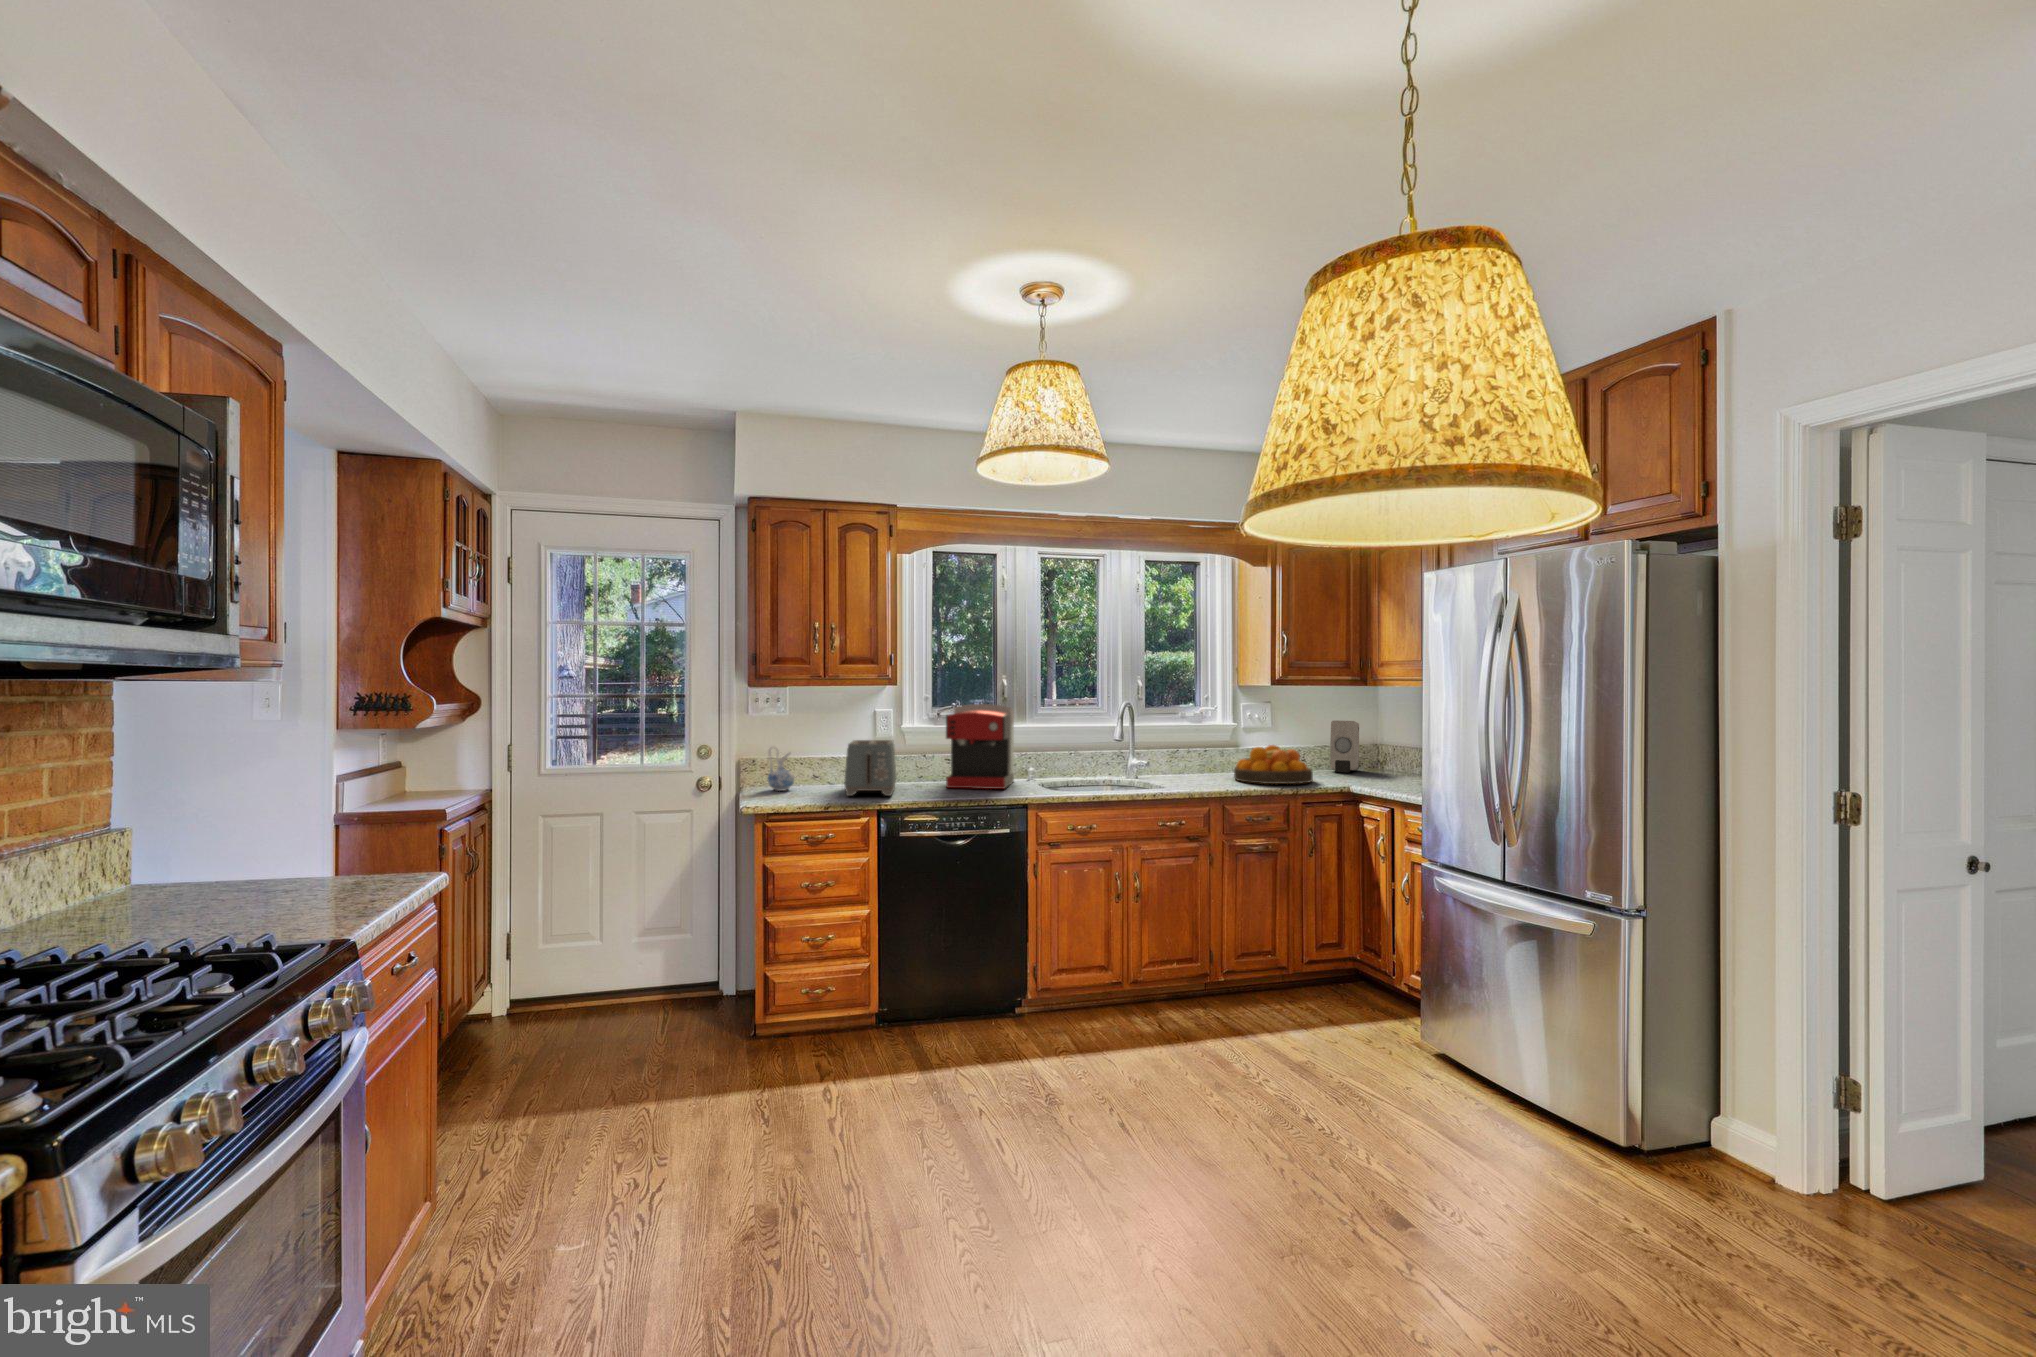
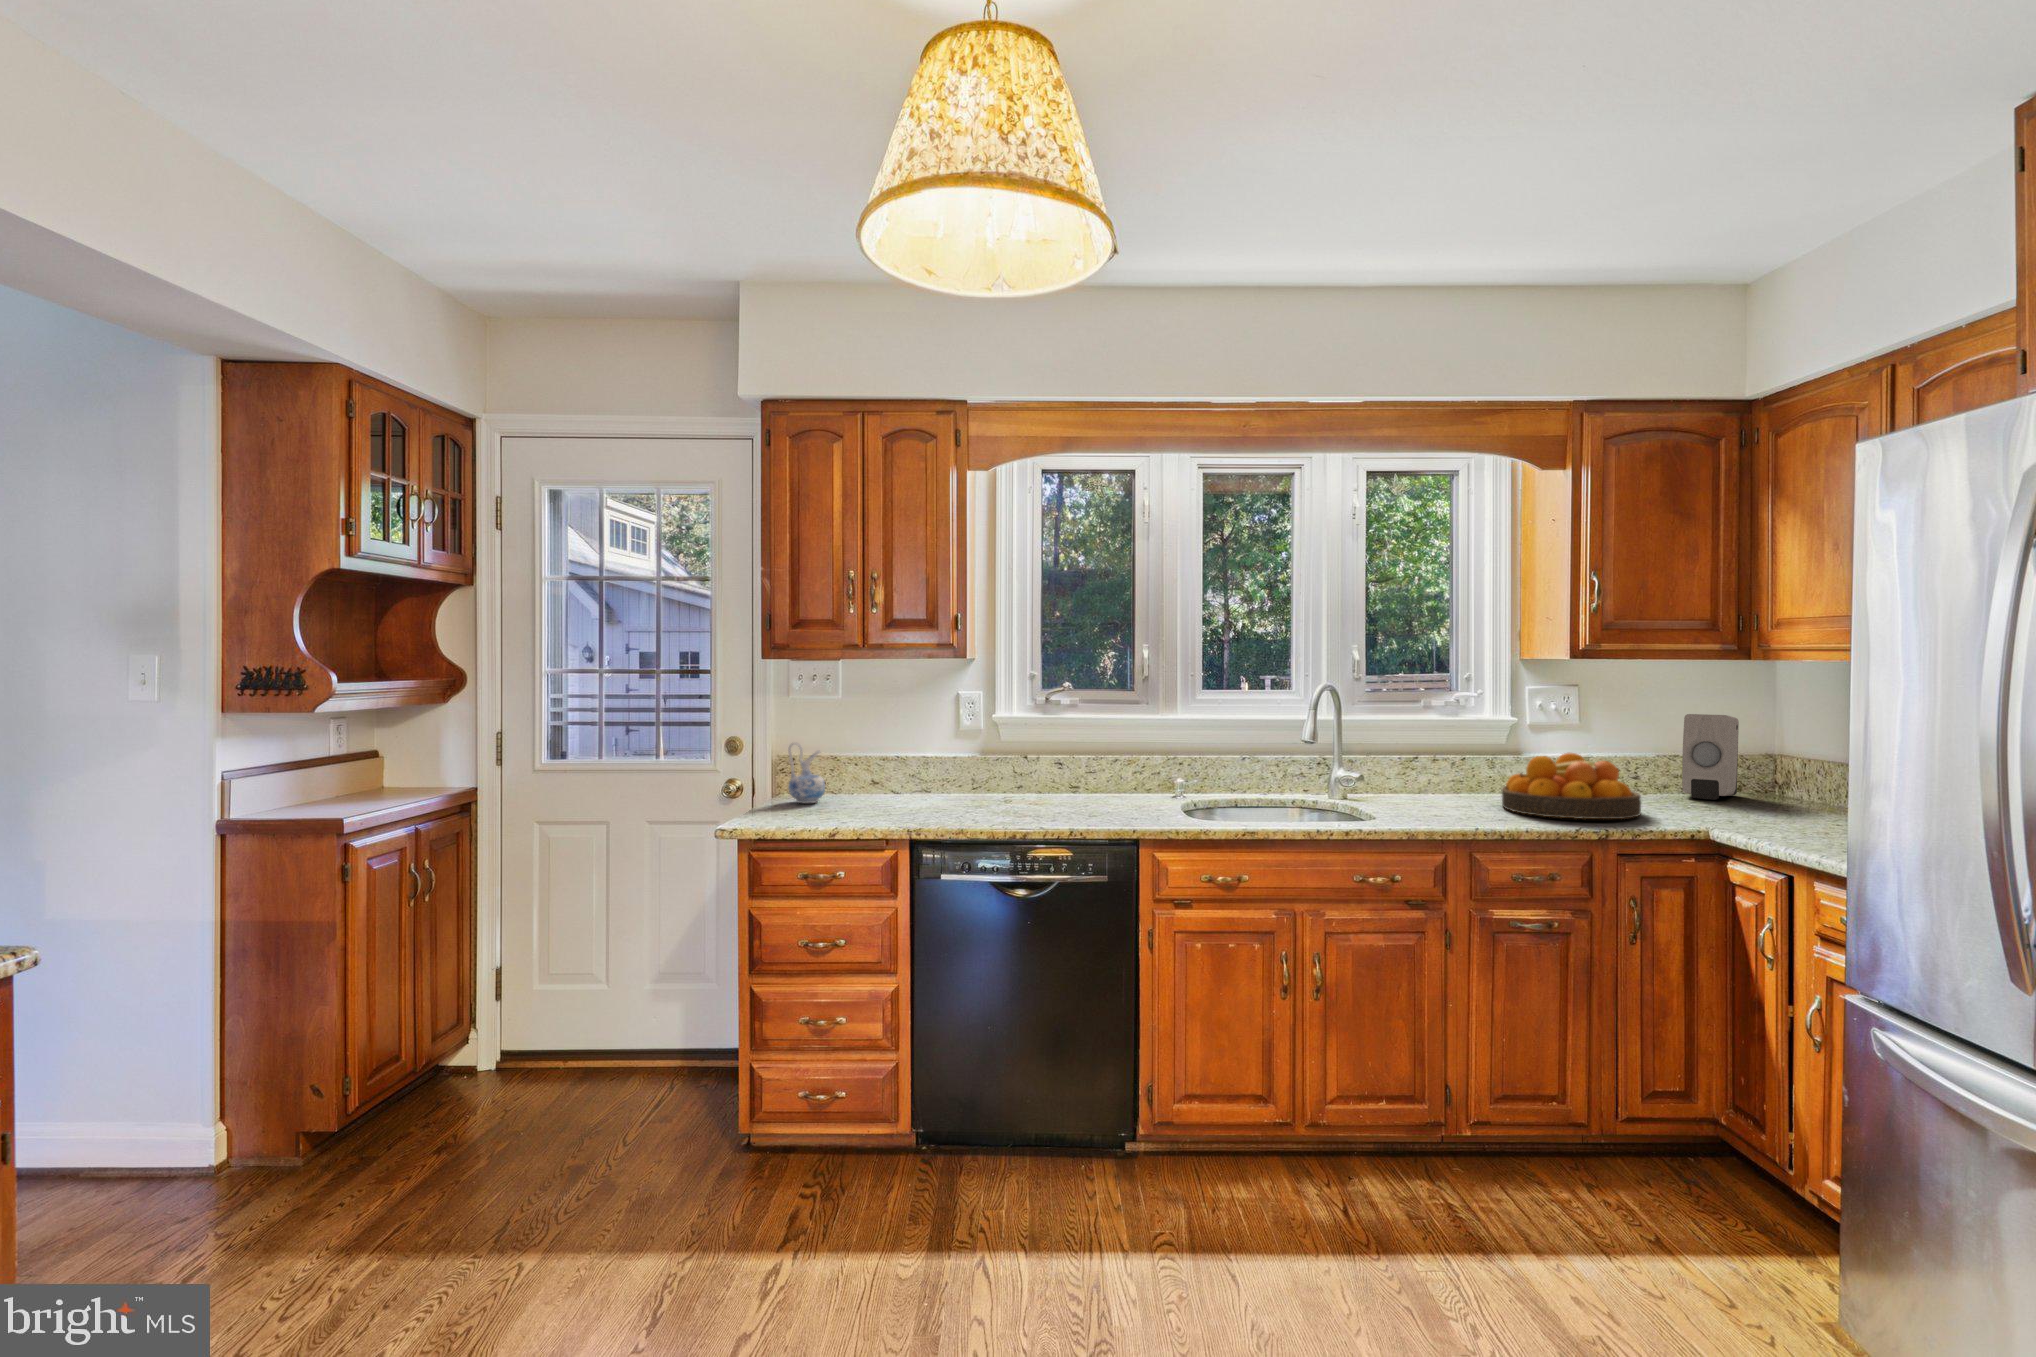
coffee maker: present [946,704,1014,789] -> none [1031,685,1144,812]
toaster: present [844,740,896,796] -> none [870,735,966,818]

